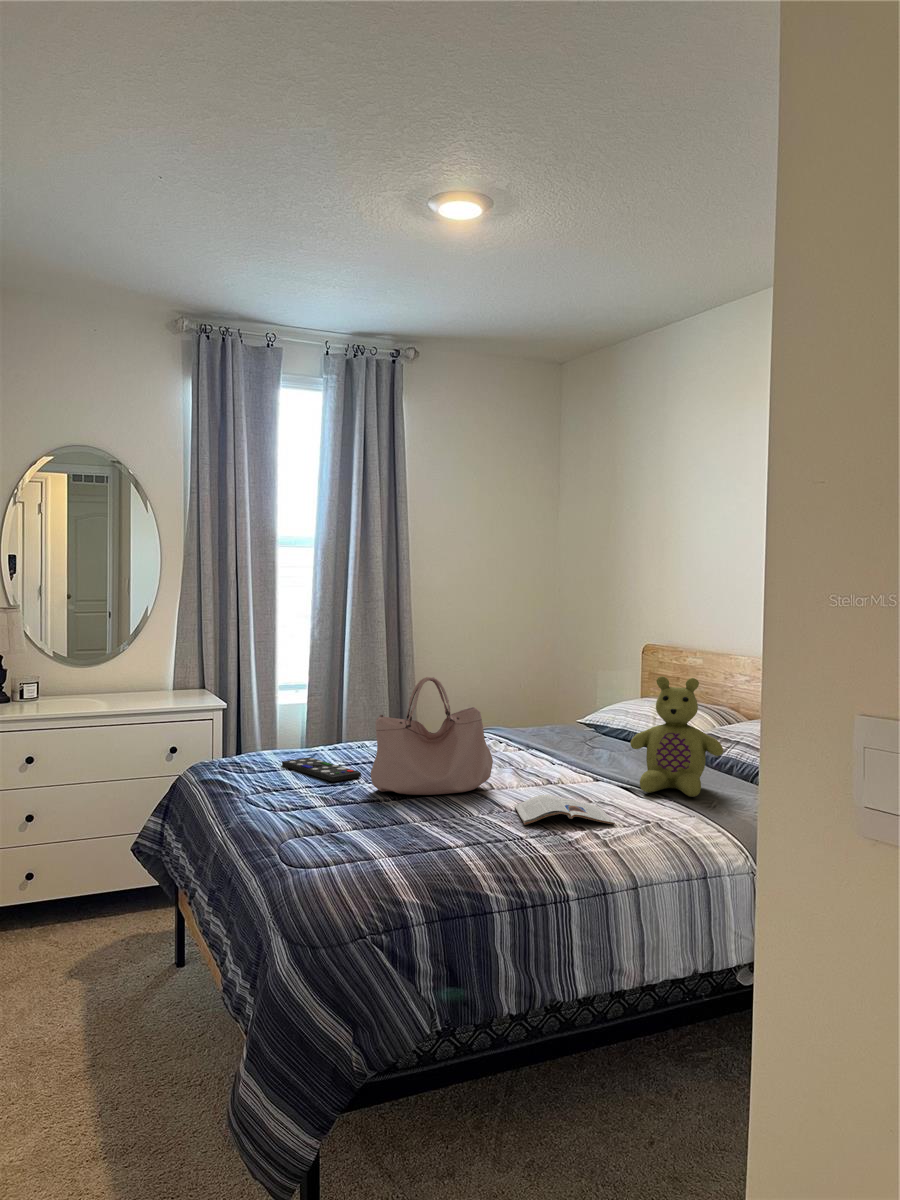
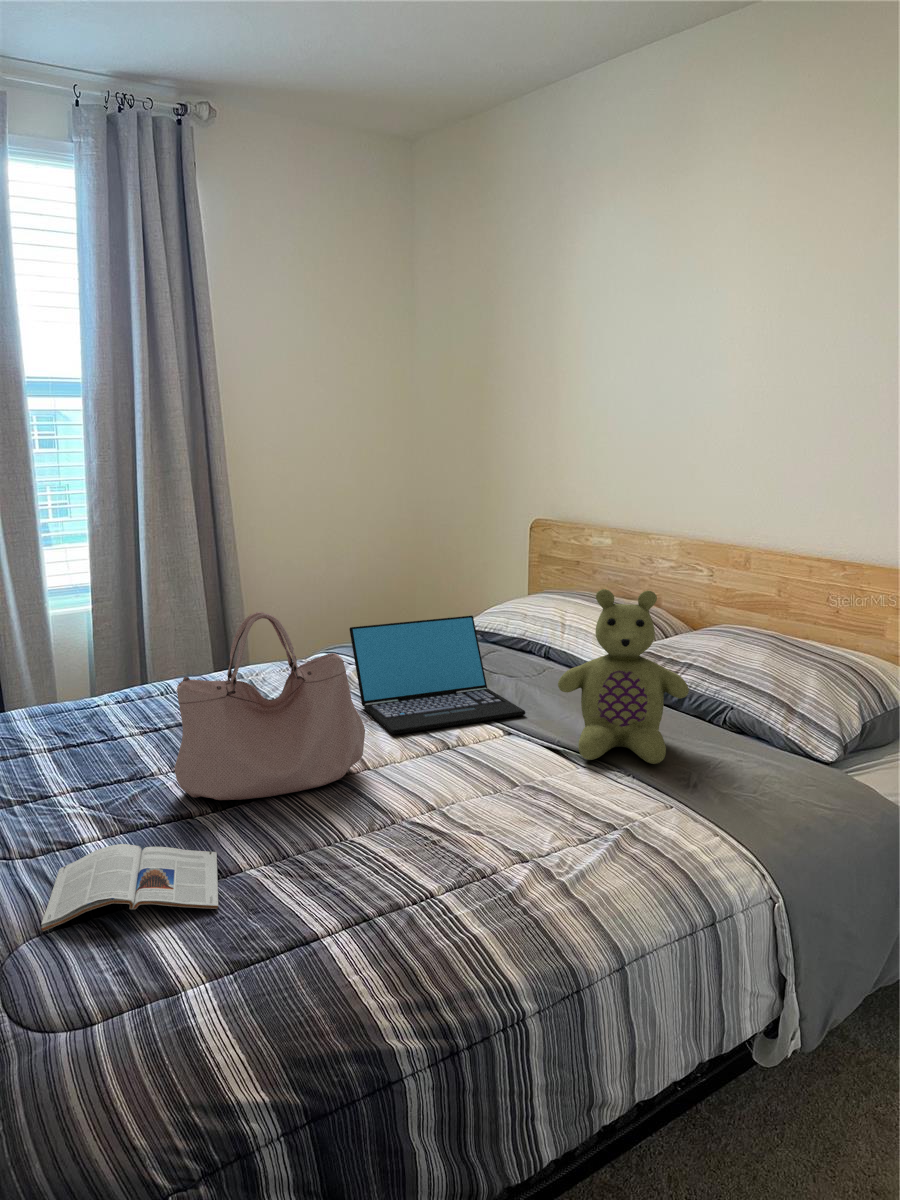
laptop: none [490,702,611,773] -> present [349,616,525,734]
remote control: present [282,757,361,782] -> none [36,727,162,779]
magazine: present [515,795,615,825] -> present [41,844,218,931]

